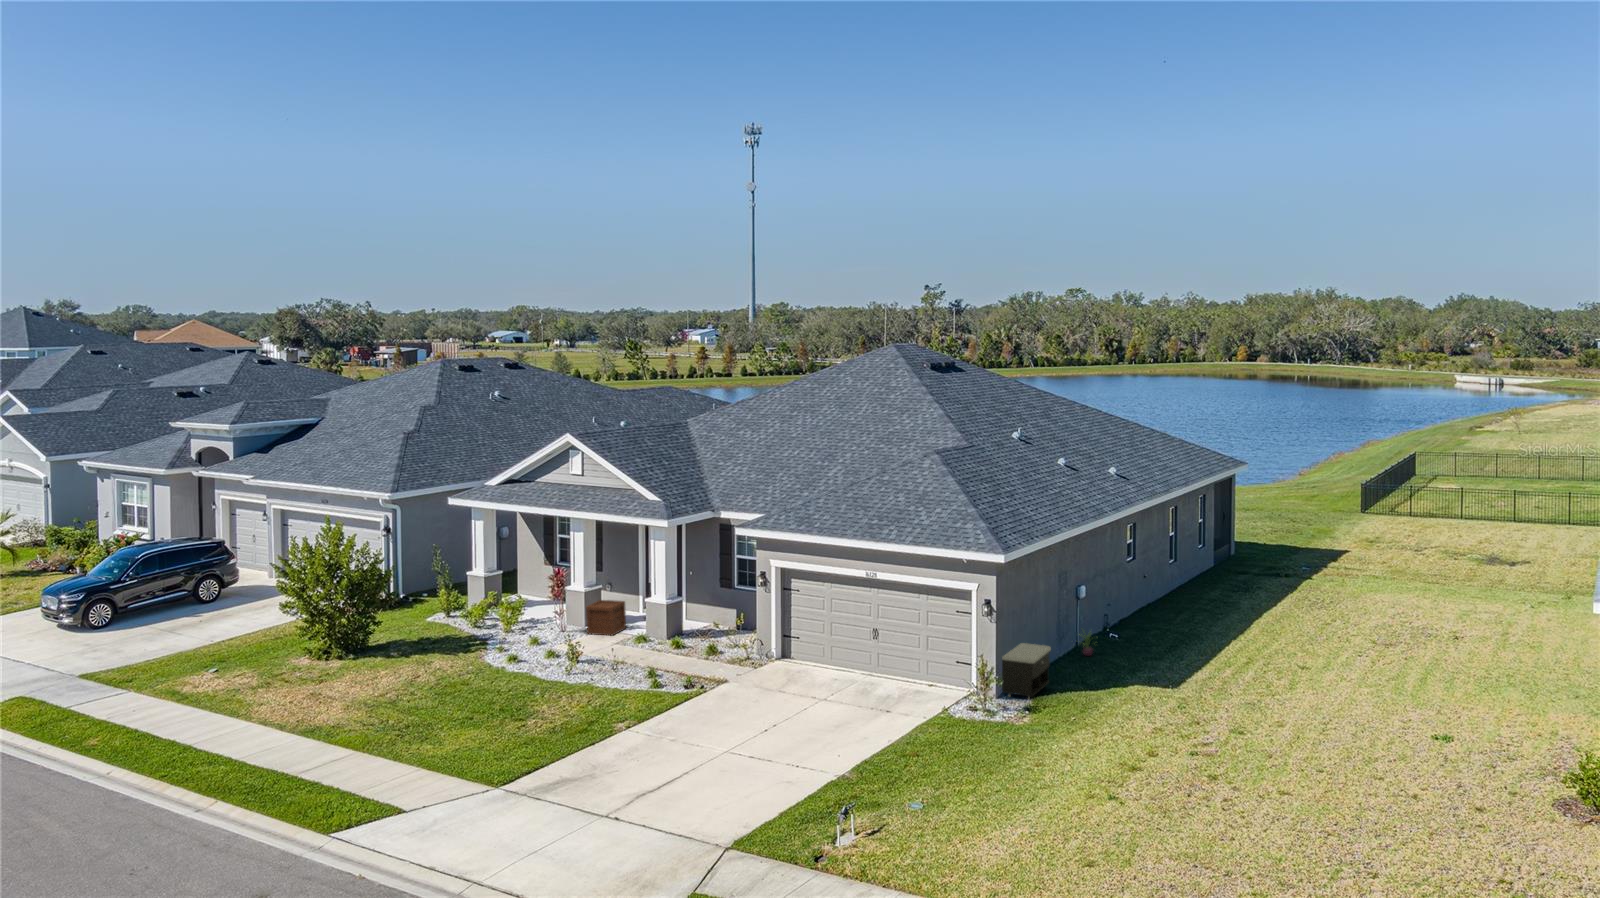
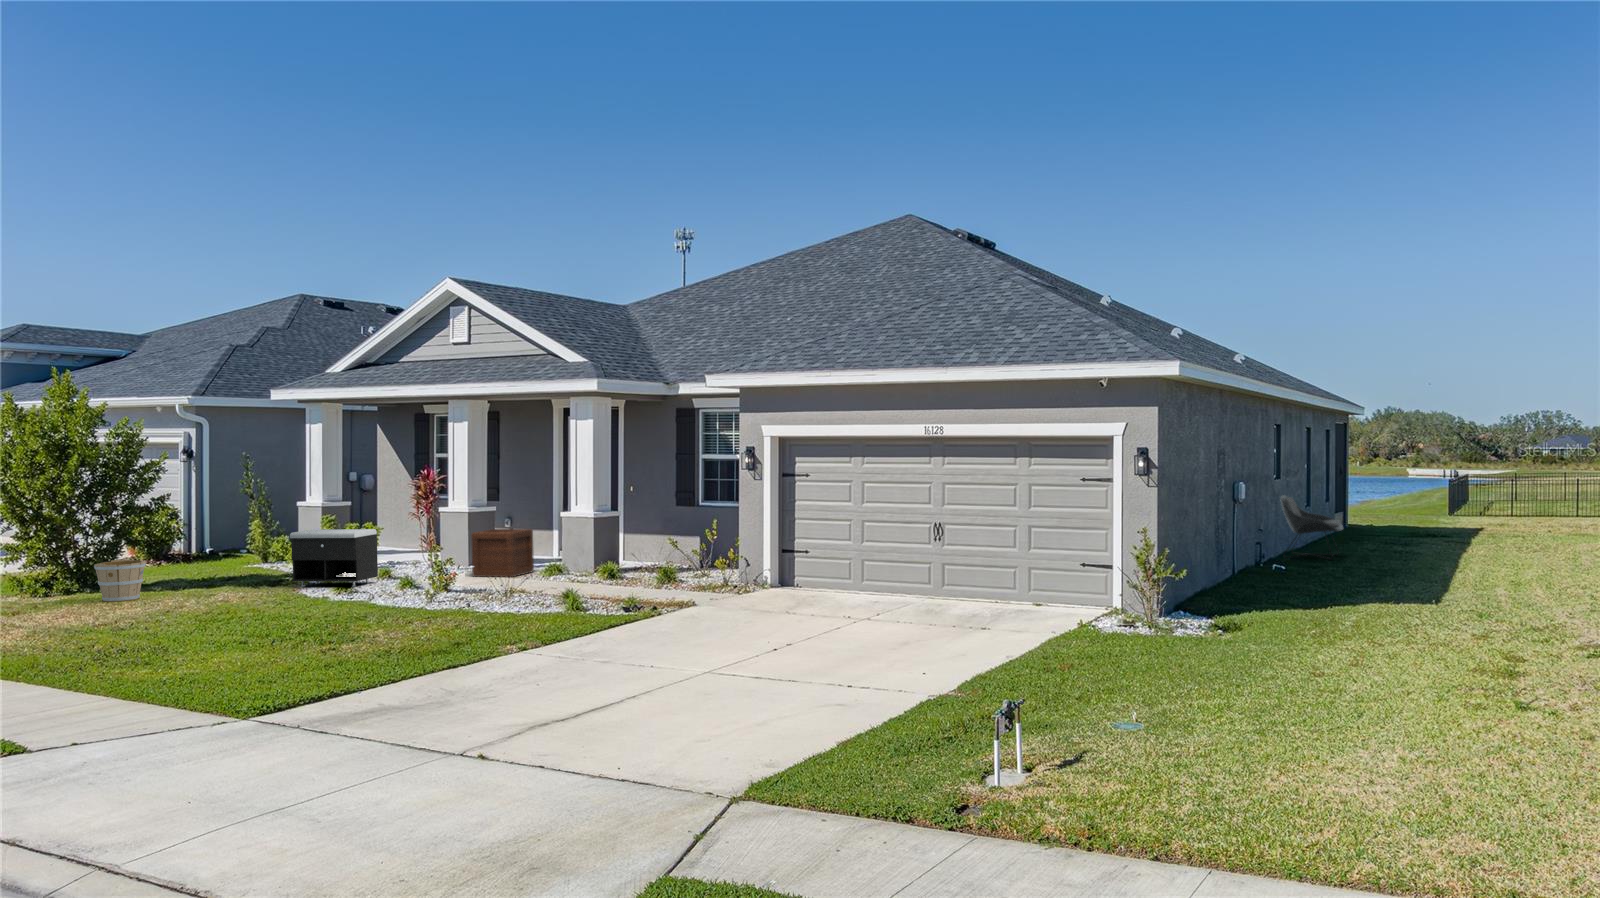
lounge chair: none [1122,580,1164,628] -> present [1280,495,1343,560]
wooden bucket: none [358,632,389,661] -> present [94,560,146,602]
decorative plant: present [1079,632,1093,656] -> none [1232,537,1284,580]
storage bench: present [1002,643,1051,699] -> present [290,529,378,587]

